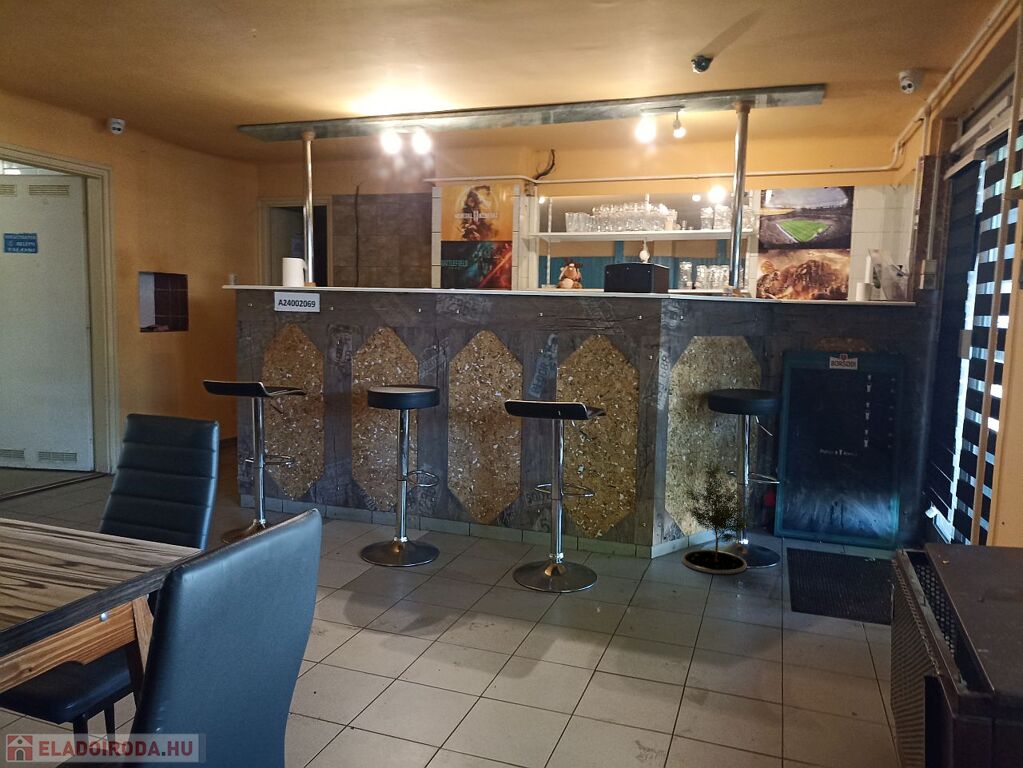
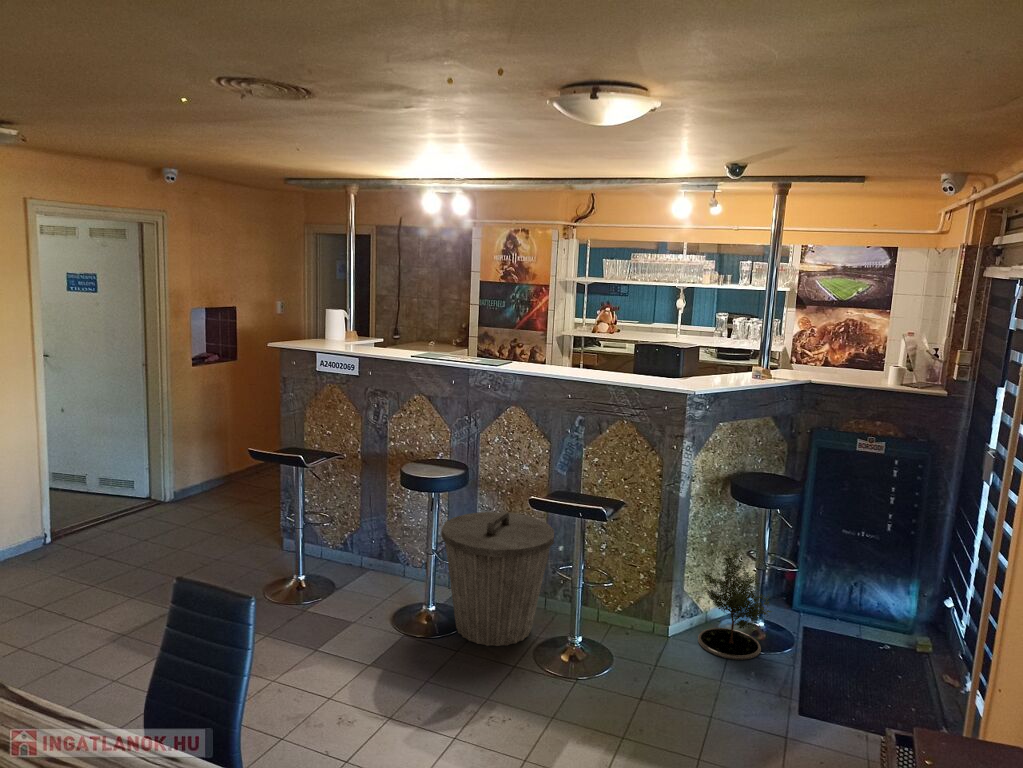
trash can: none [411,436,530,573] -> present [441,512,554,646]

